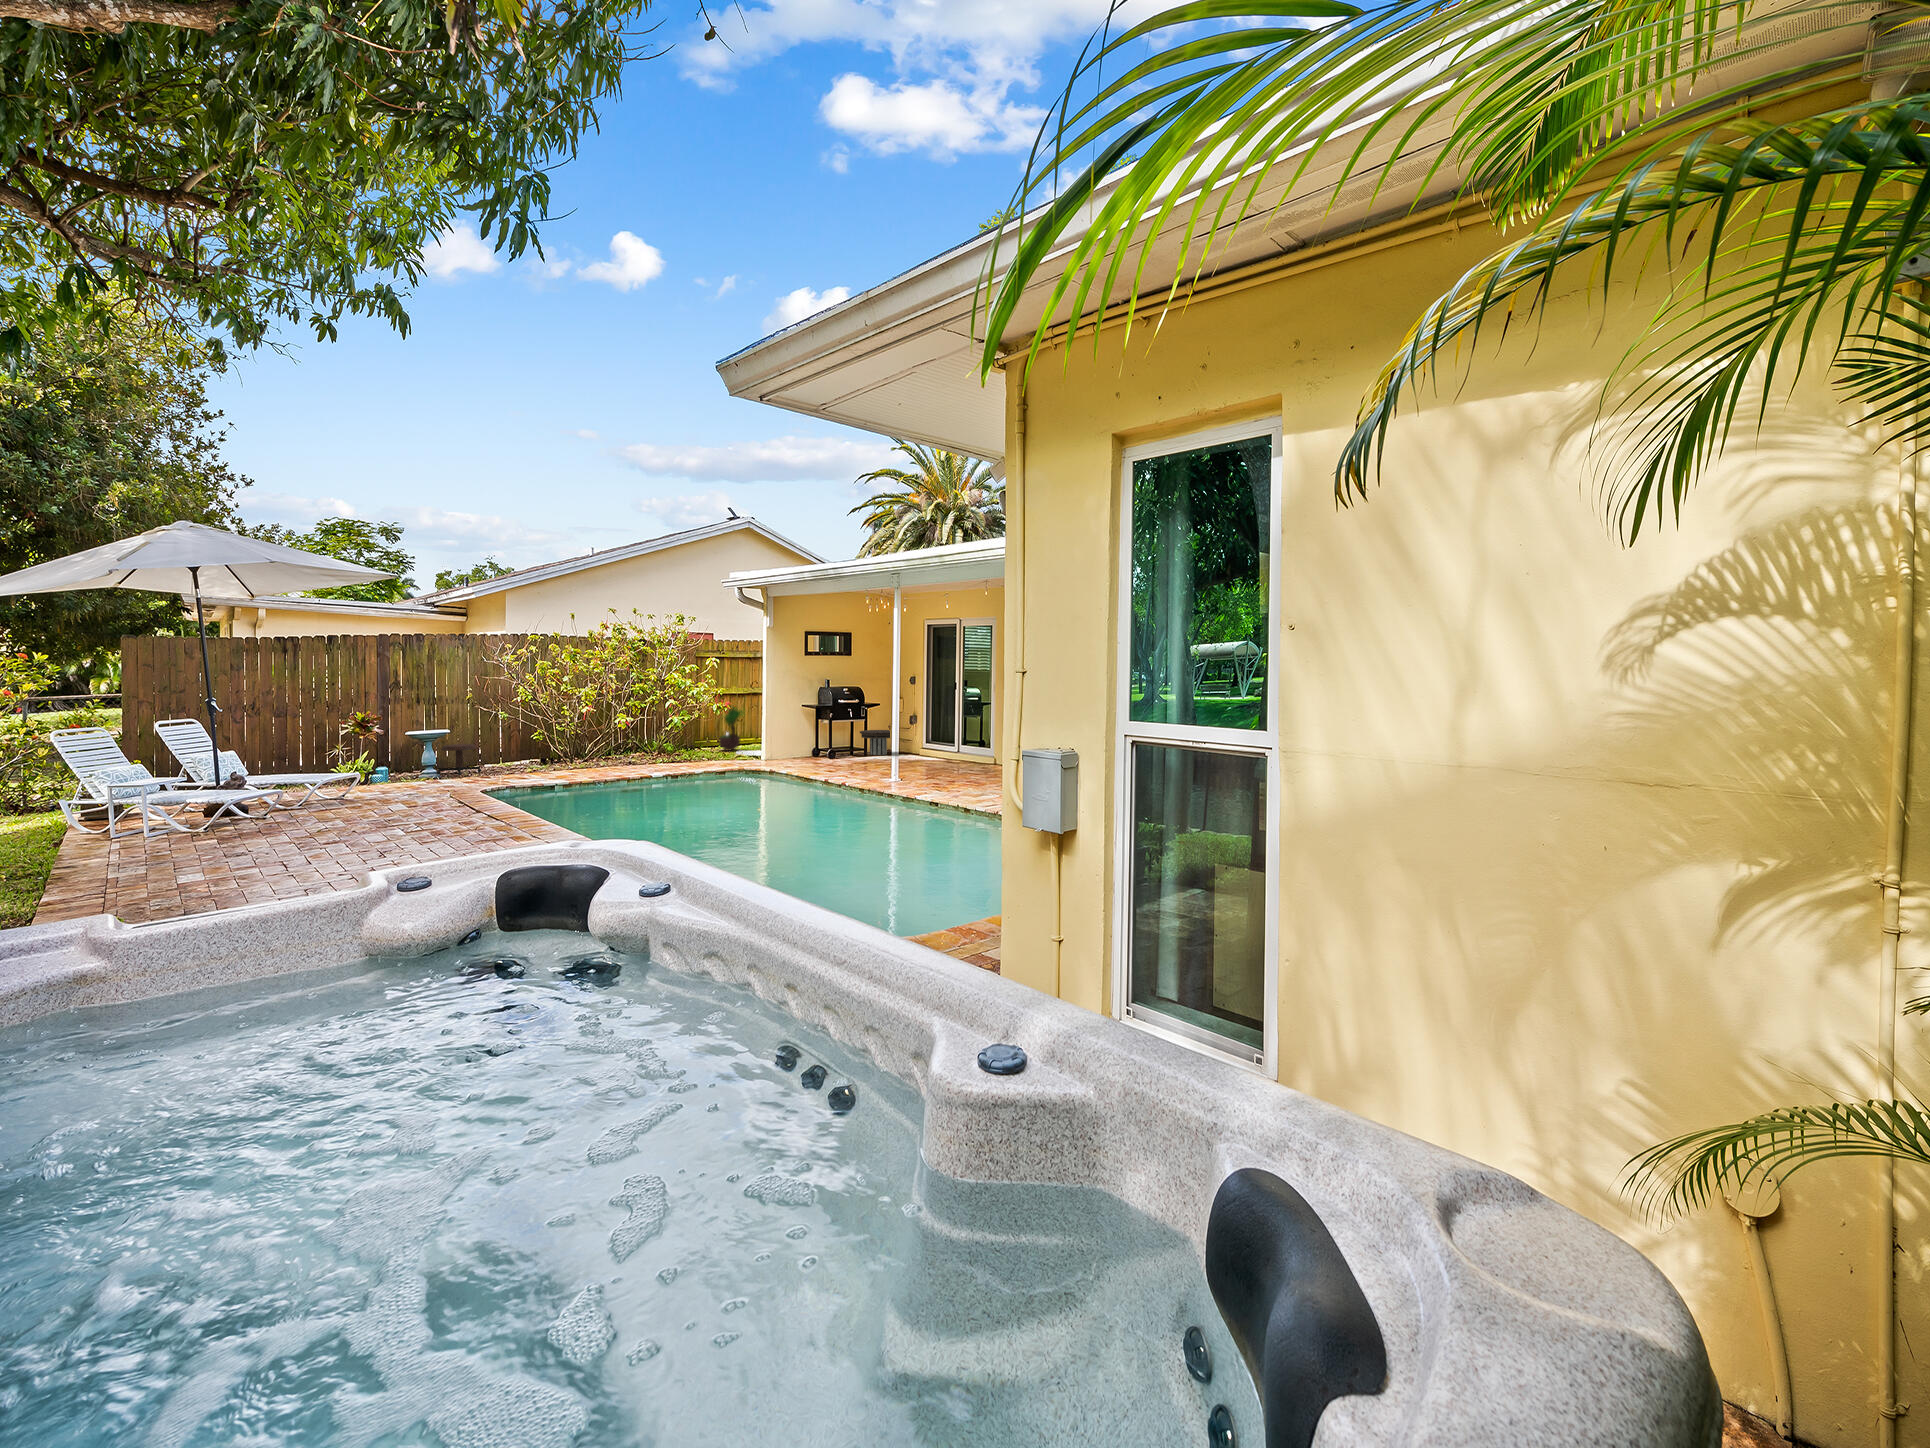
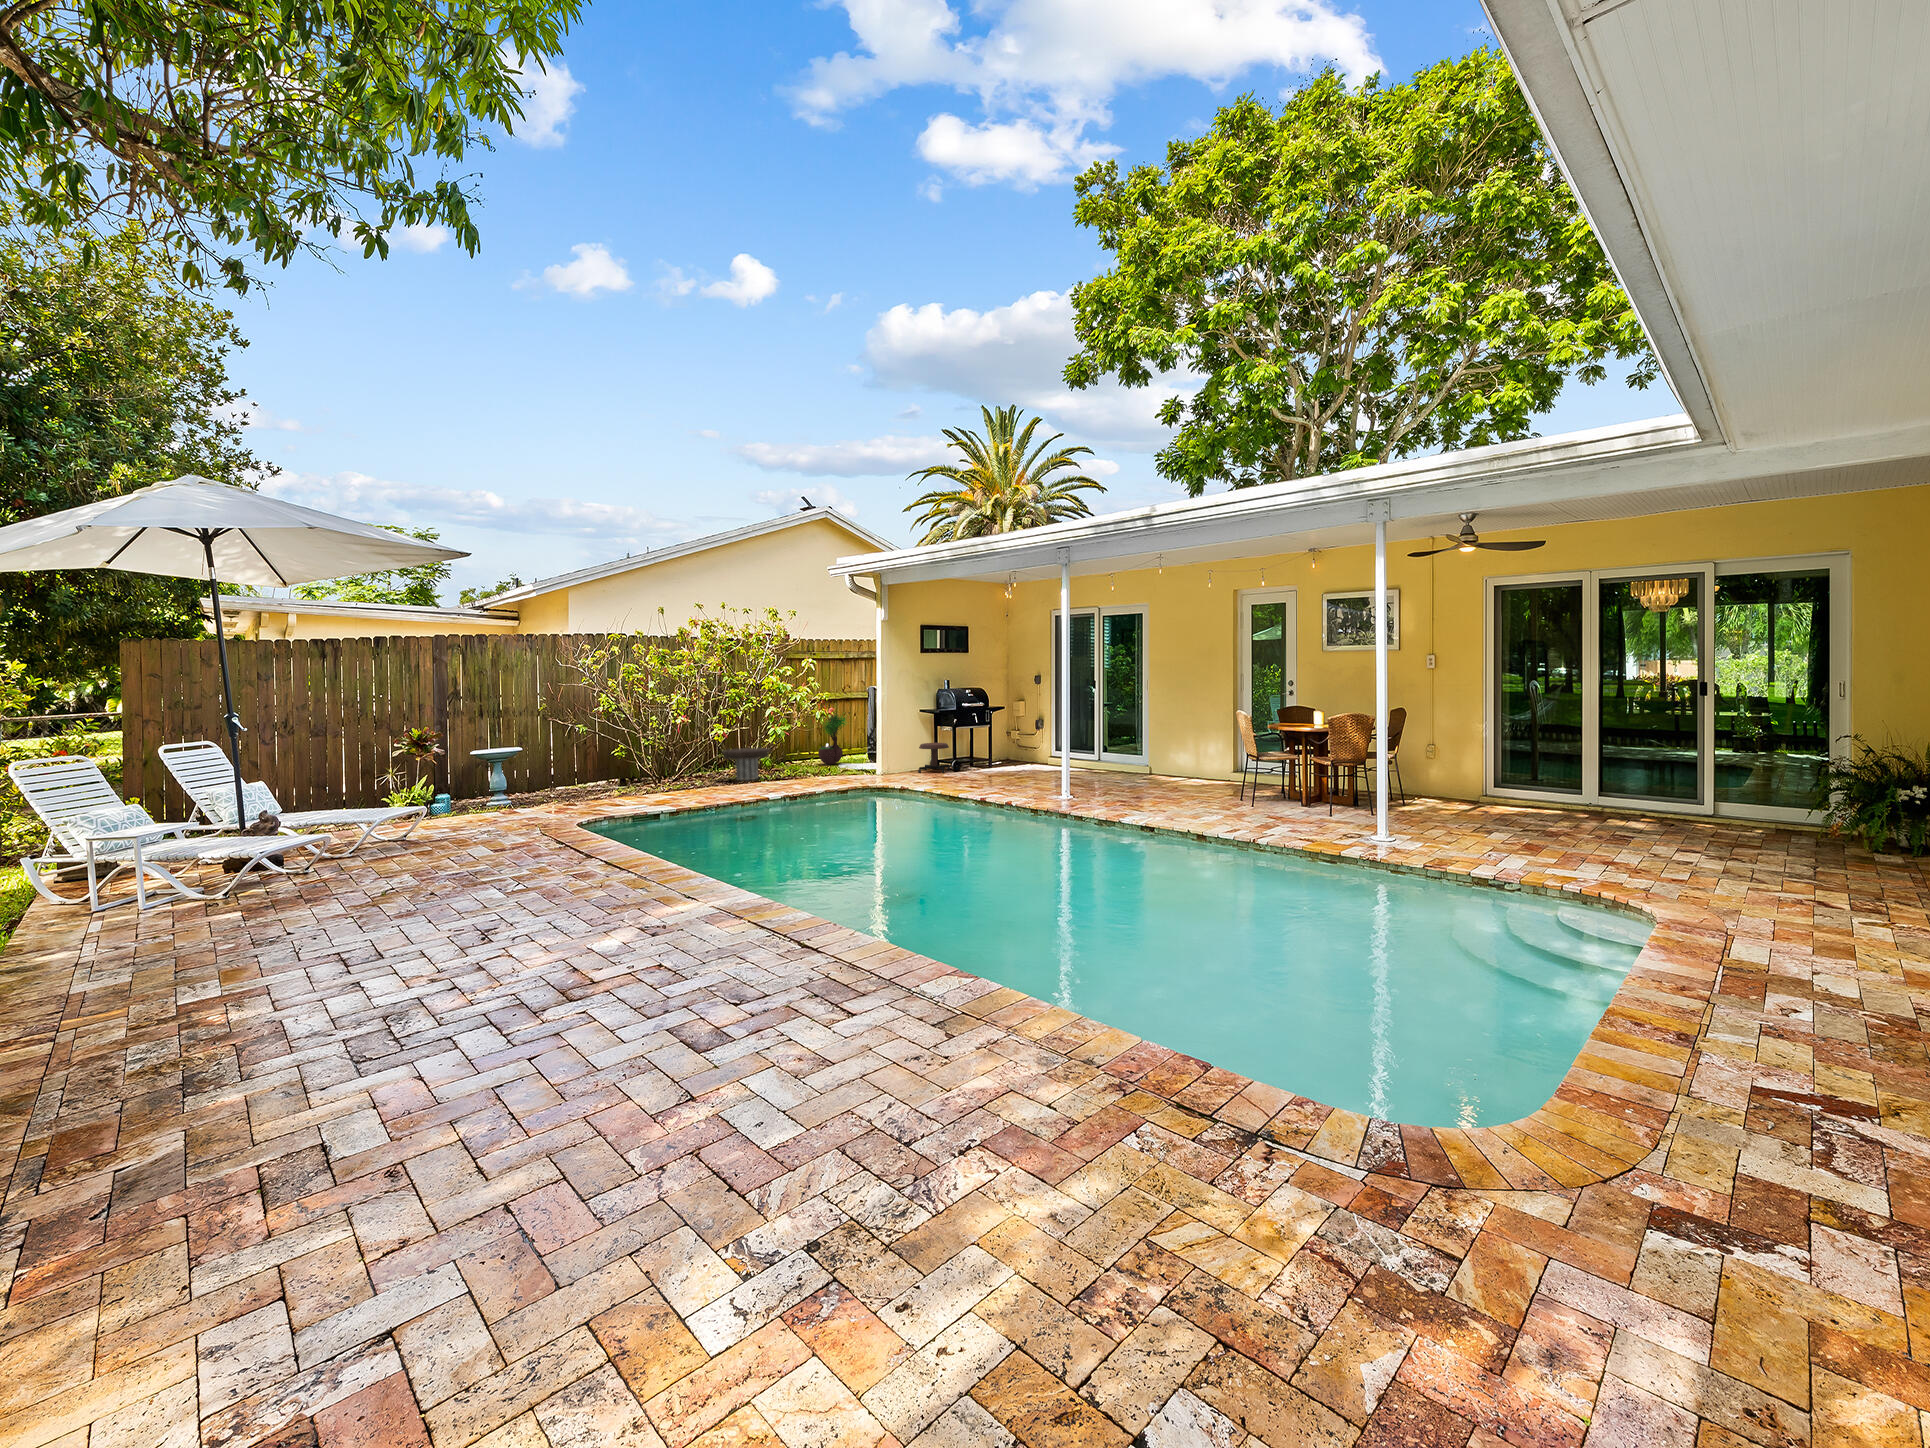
side table: present [860,730,890,755] -> present [722,748,770,780]
stool: present [436,744,481,775] -> present [918,743,951,773]

